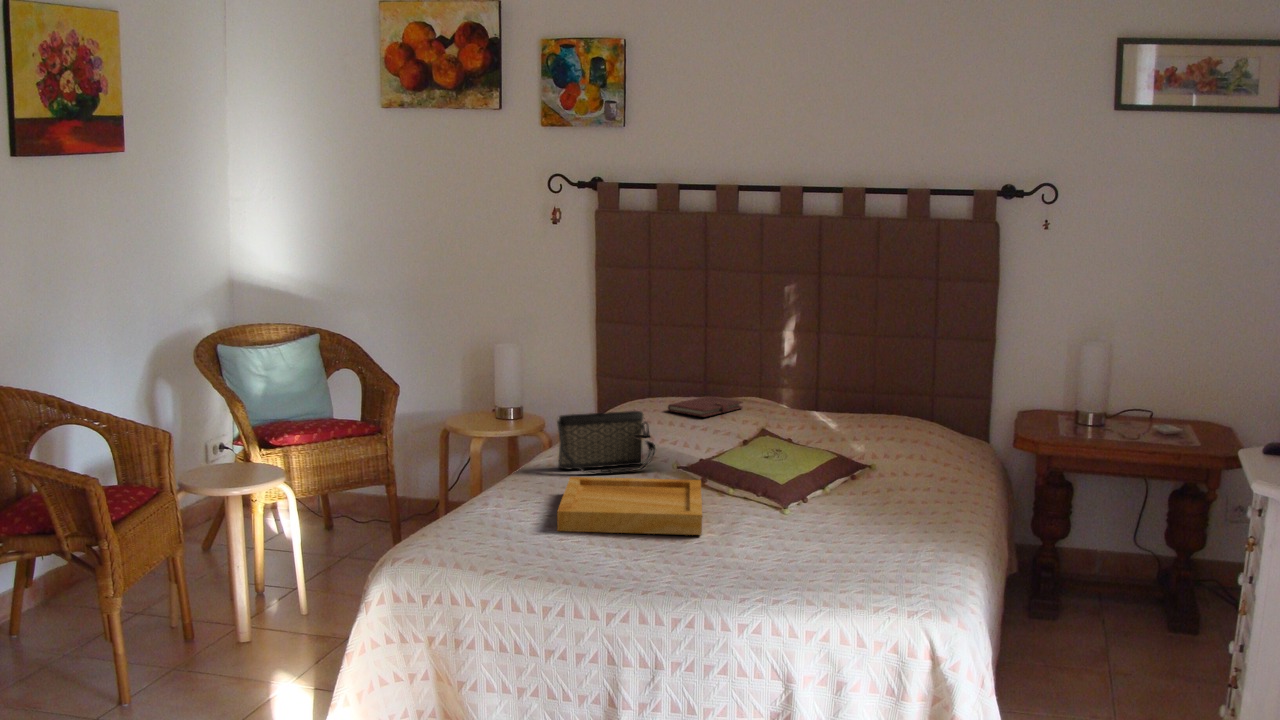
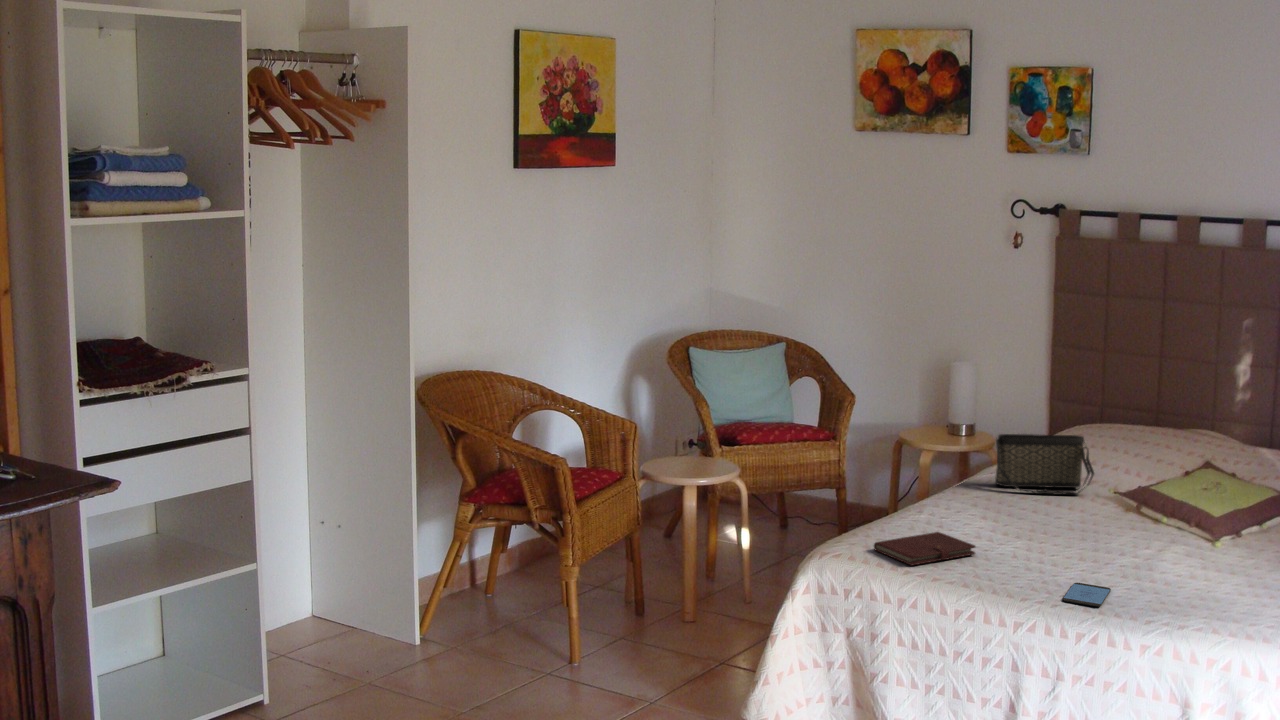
notebook: present [668,396,742,417] -> present [874,532,975,565]
tray: present [557,477,702,535] -> none [980,494,1134,562]
smartphone: none [653,561,696,584] -> present [1063,583,1111,607]

